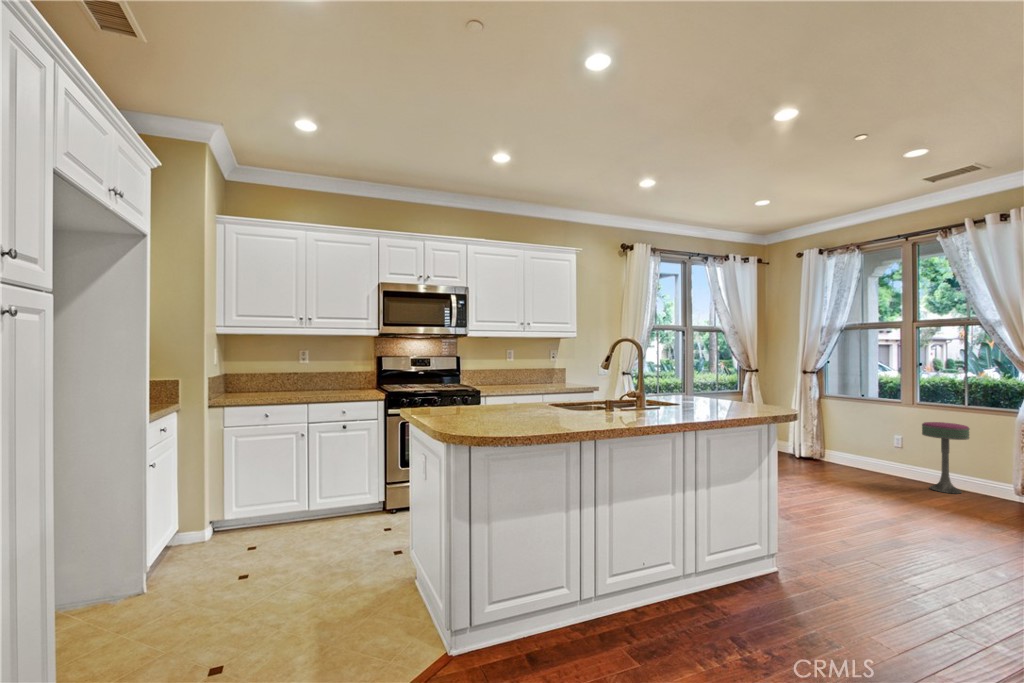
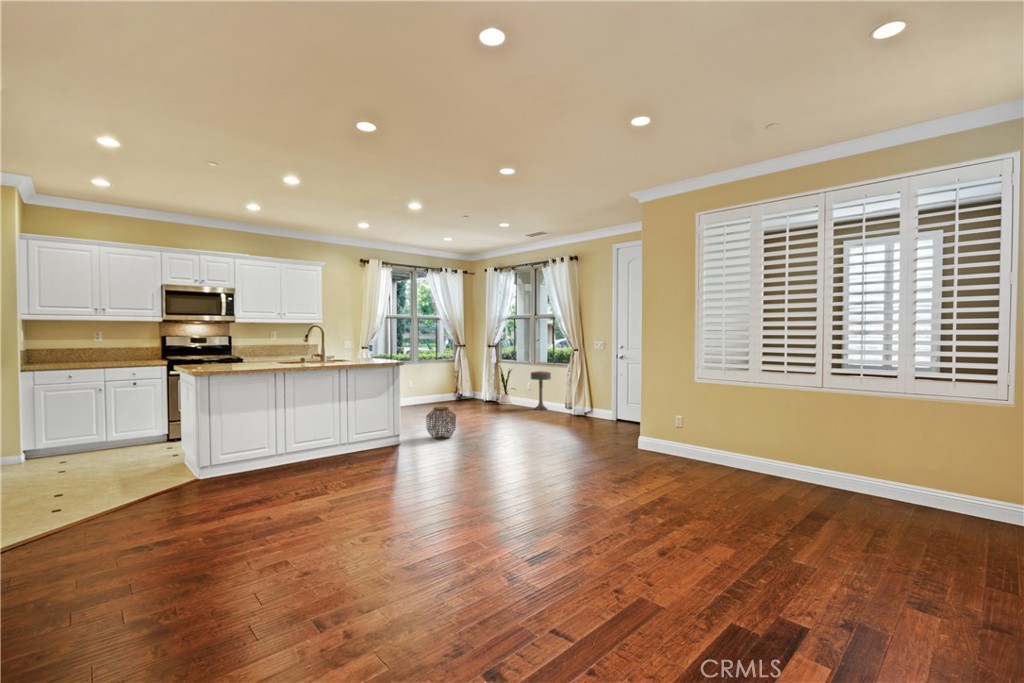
house plant: none [824,400,874,471] -> present [499,366,514,405]
woven basket: none [821,506,893,579] -> present [426,407,456,440]

